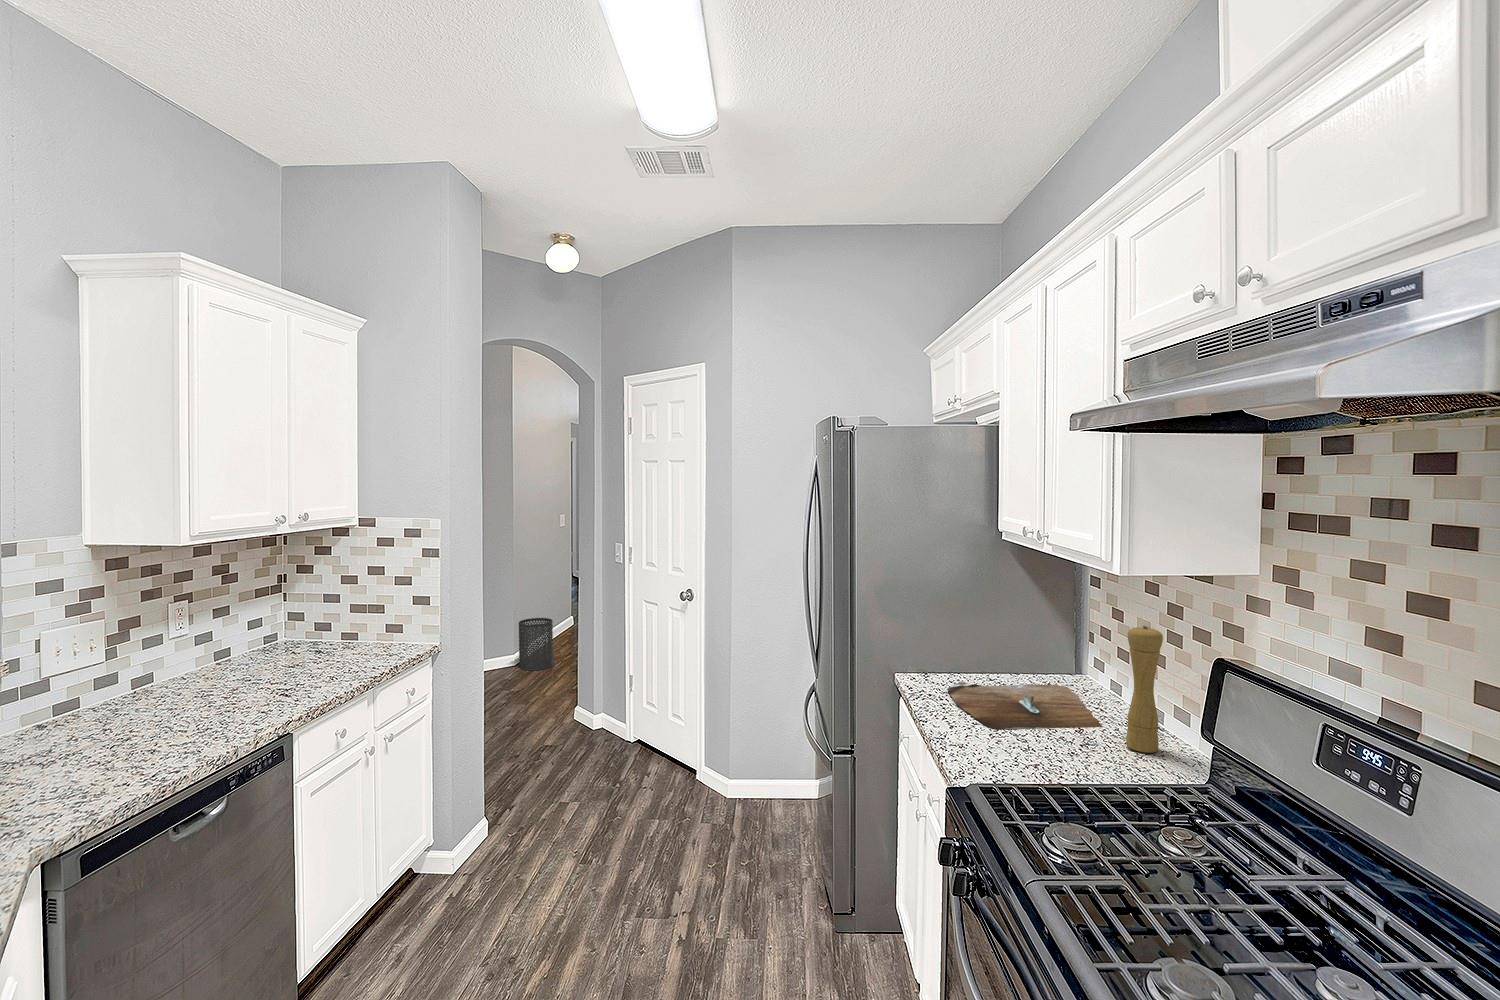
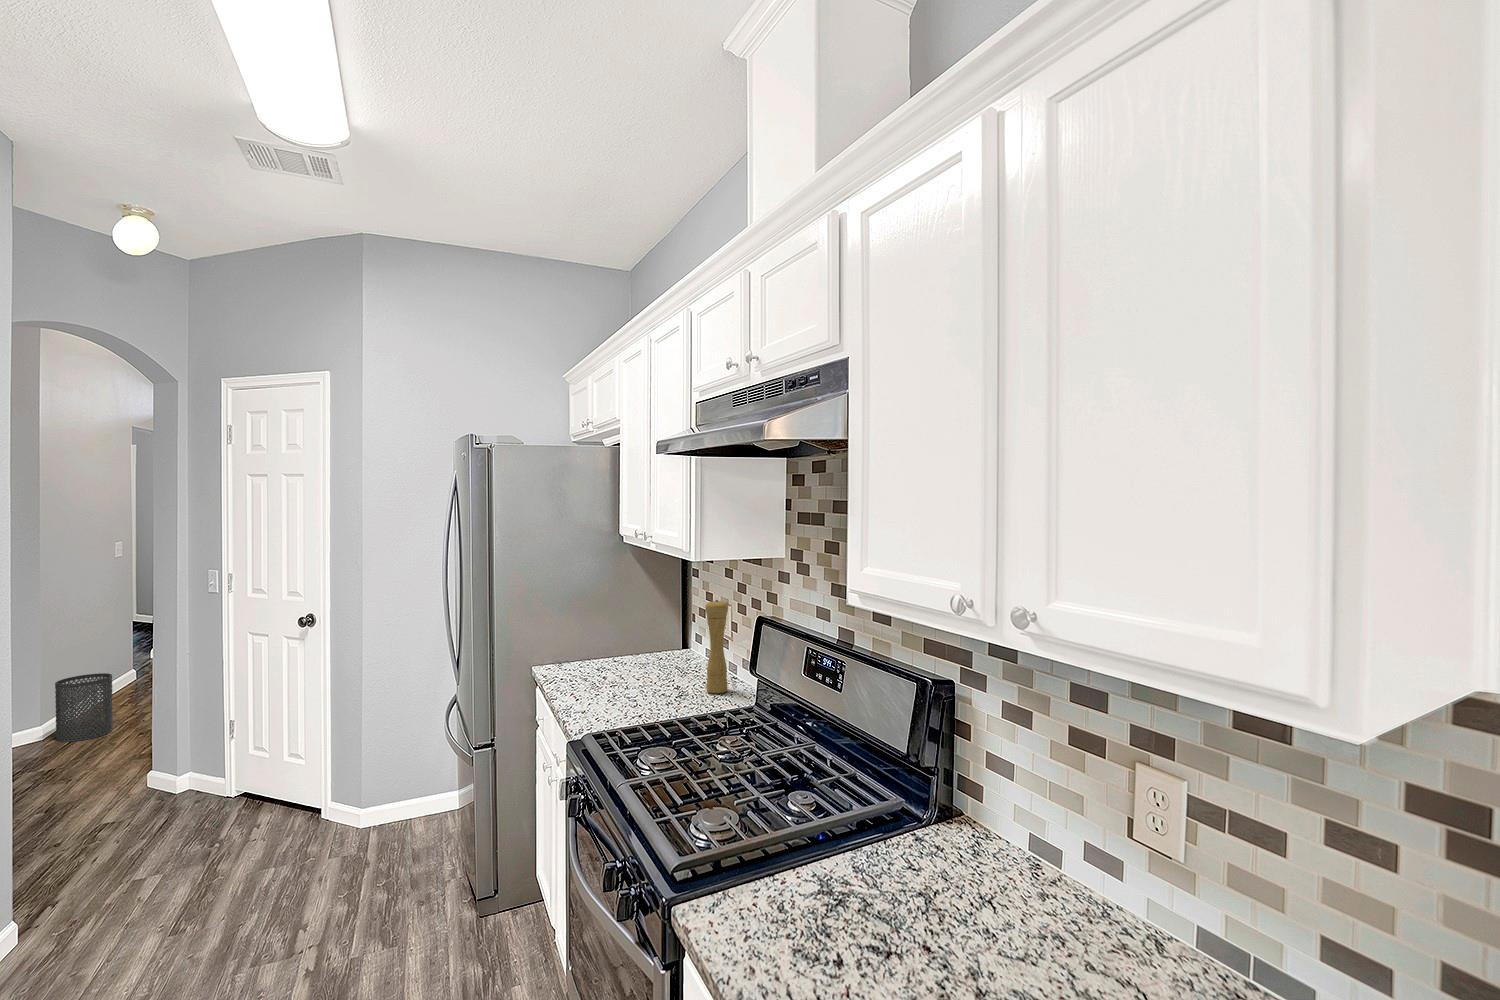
cutting board: present [947,682,1103,730] -> none [577,658,694,696]

